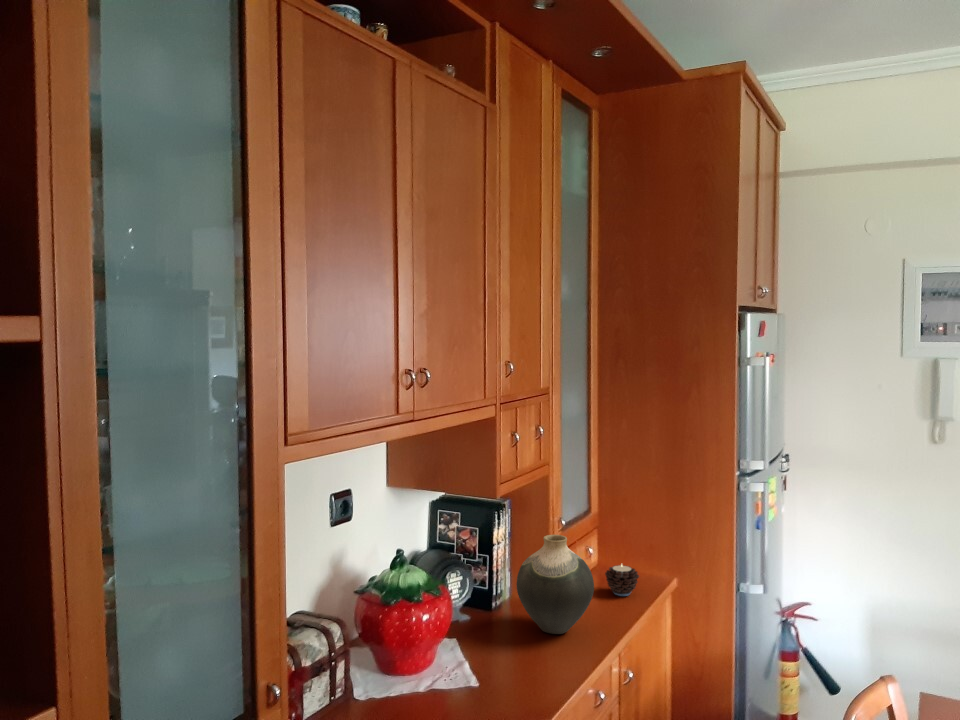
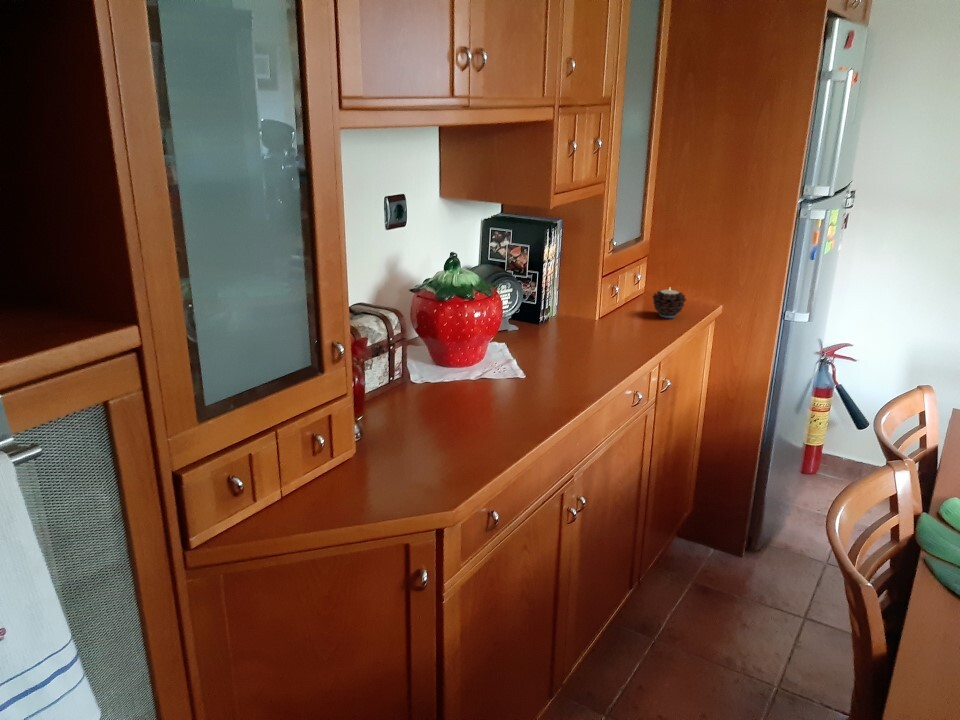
vase: present [516,535,594,634] -> none [566,249,642,343]

